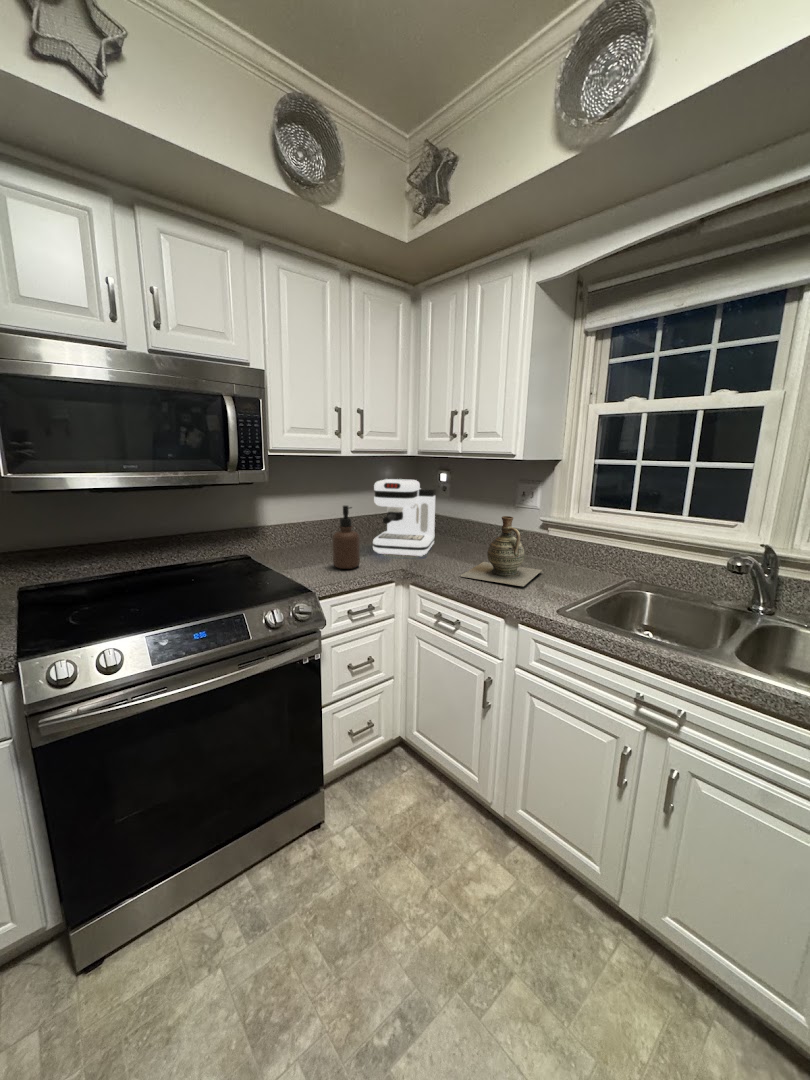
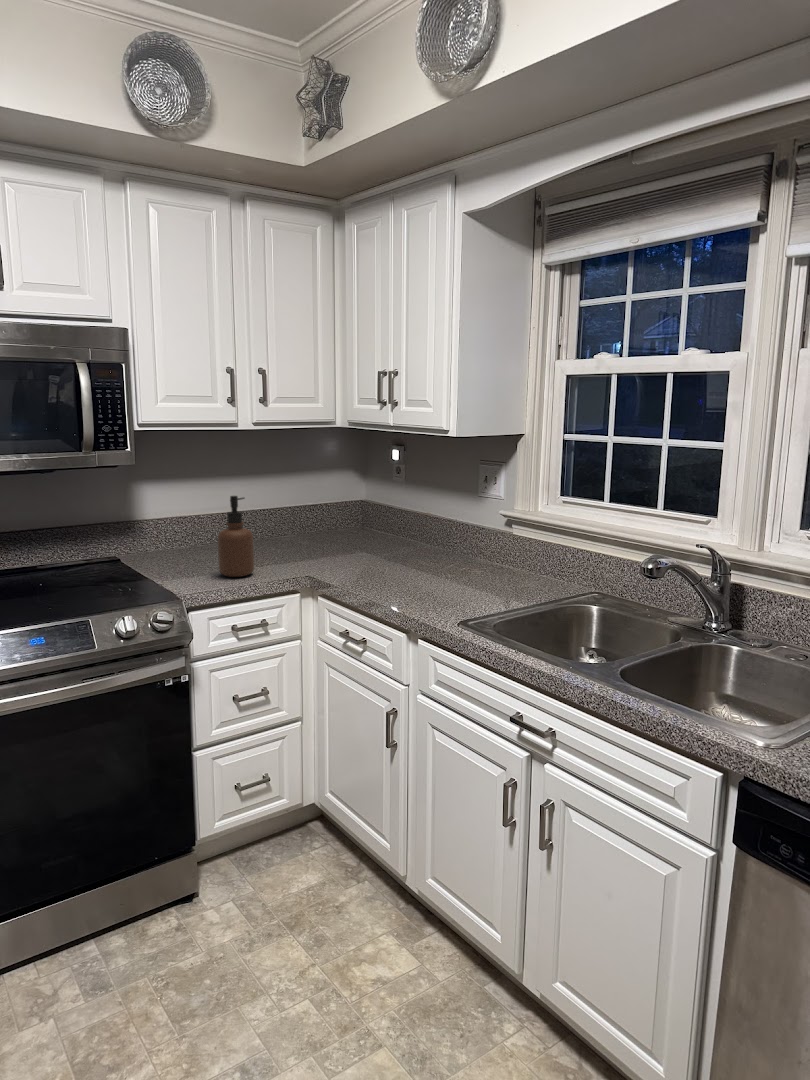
coffee maker: present [373,479,436,557] -> none [280,460,370,563]
ceramic jug: present [460,516,542,586] -> none [373,509,486,598]

